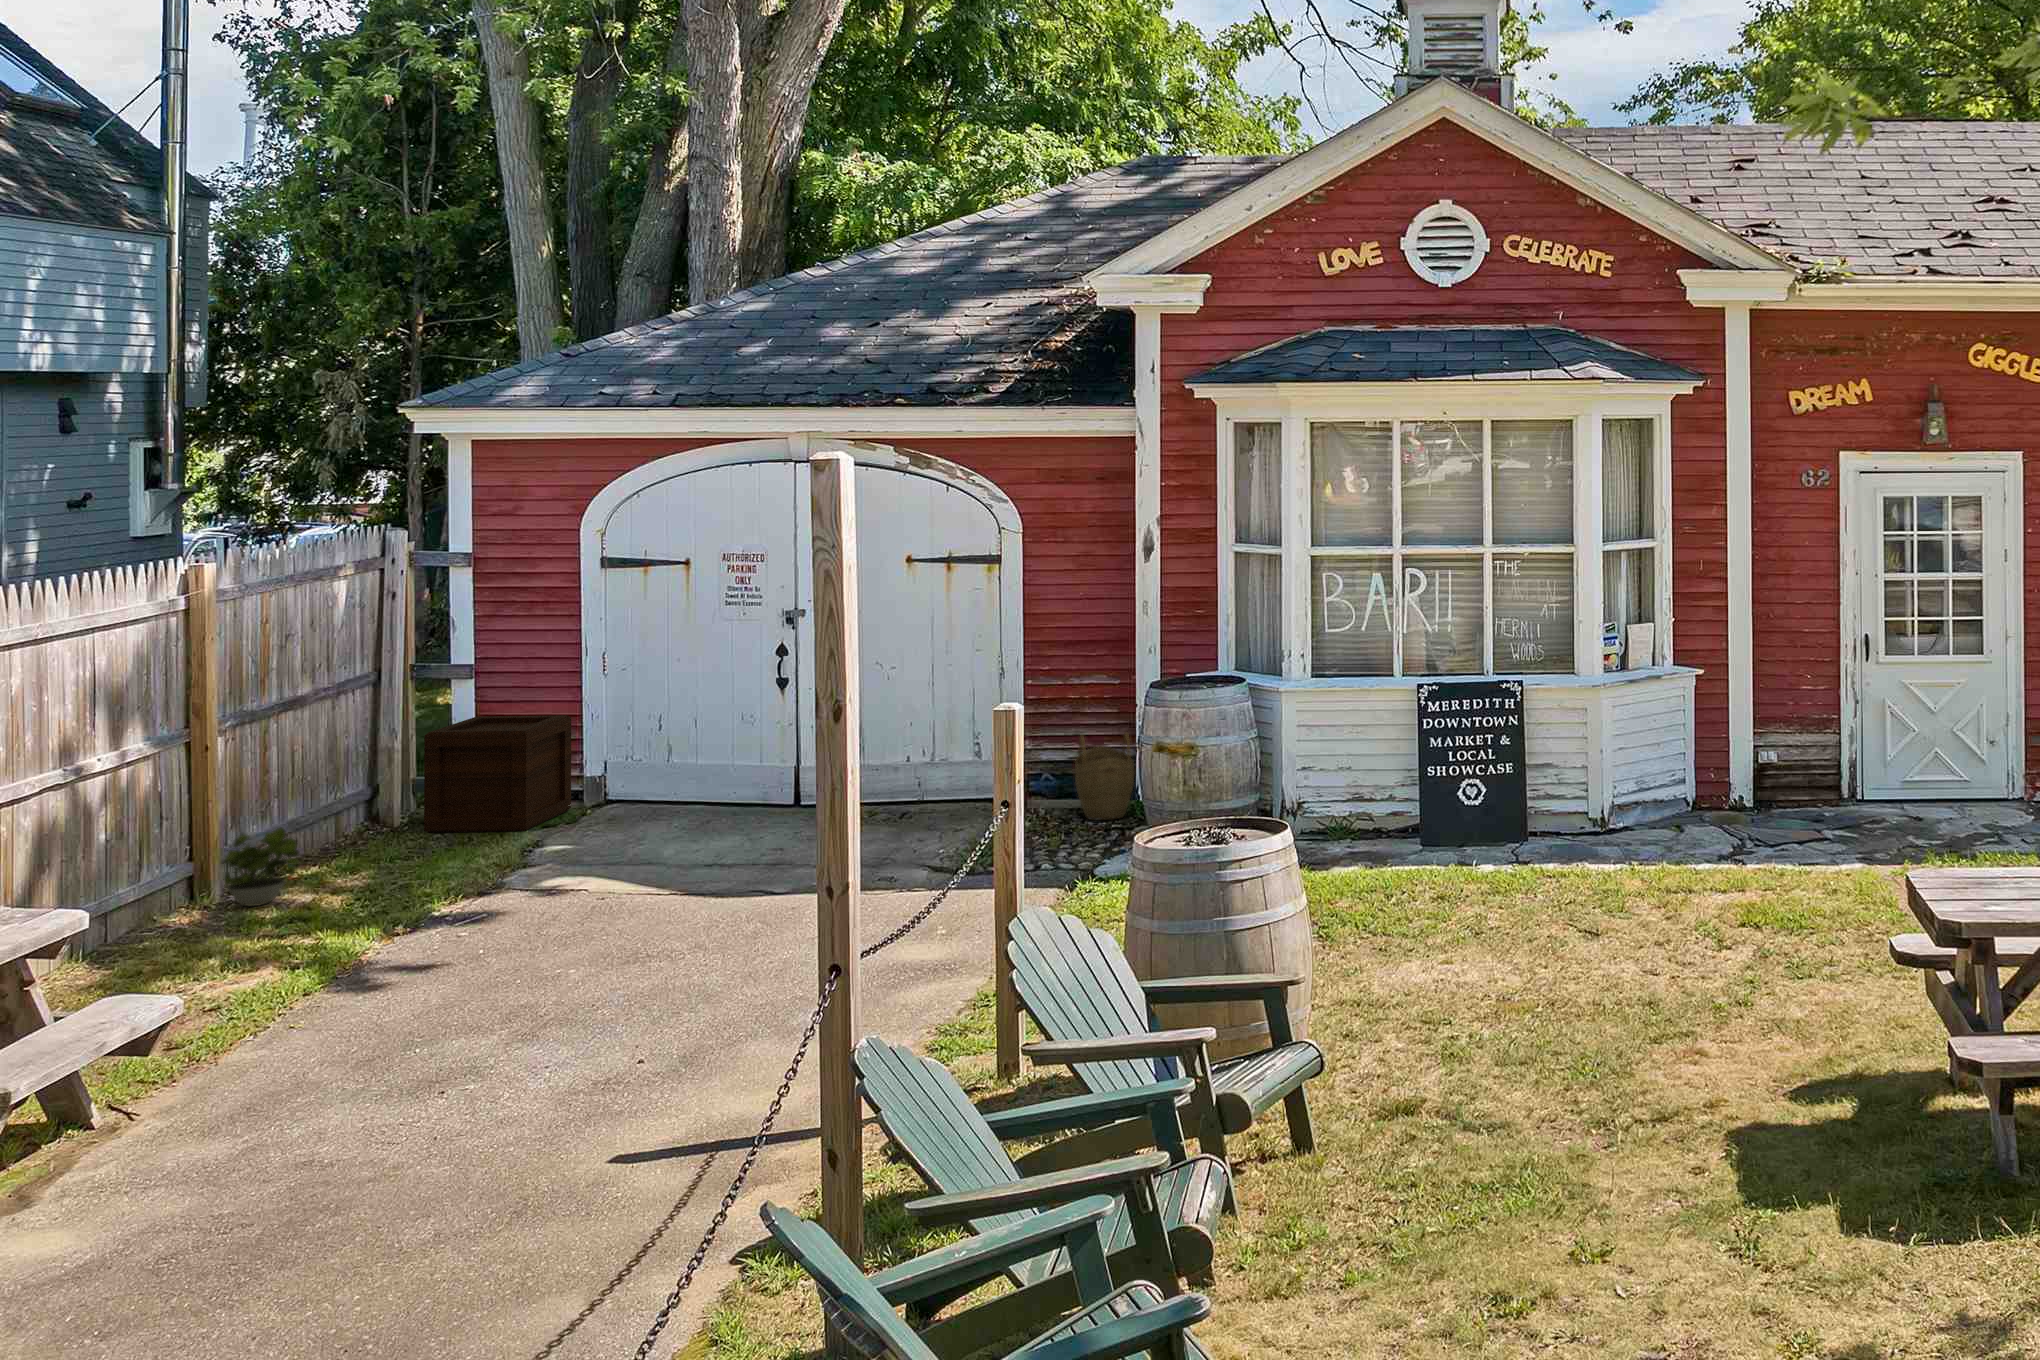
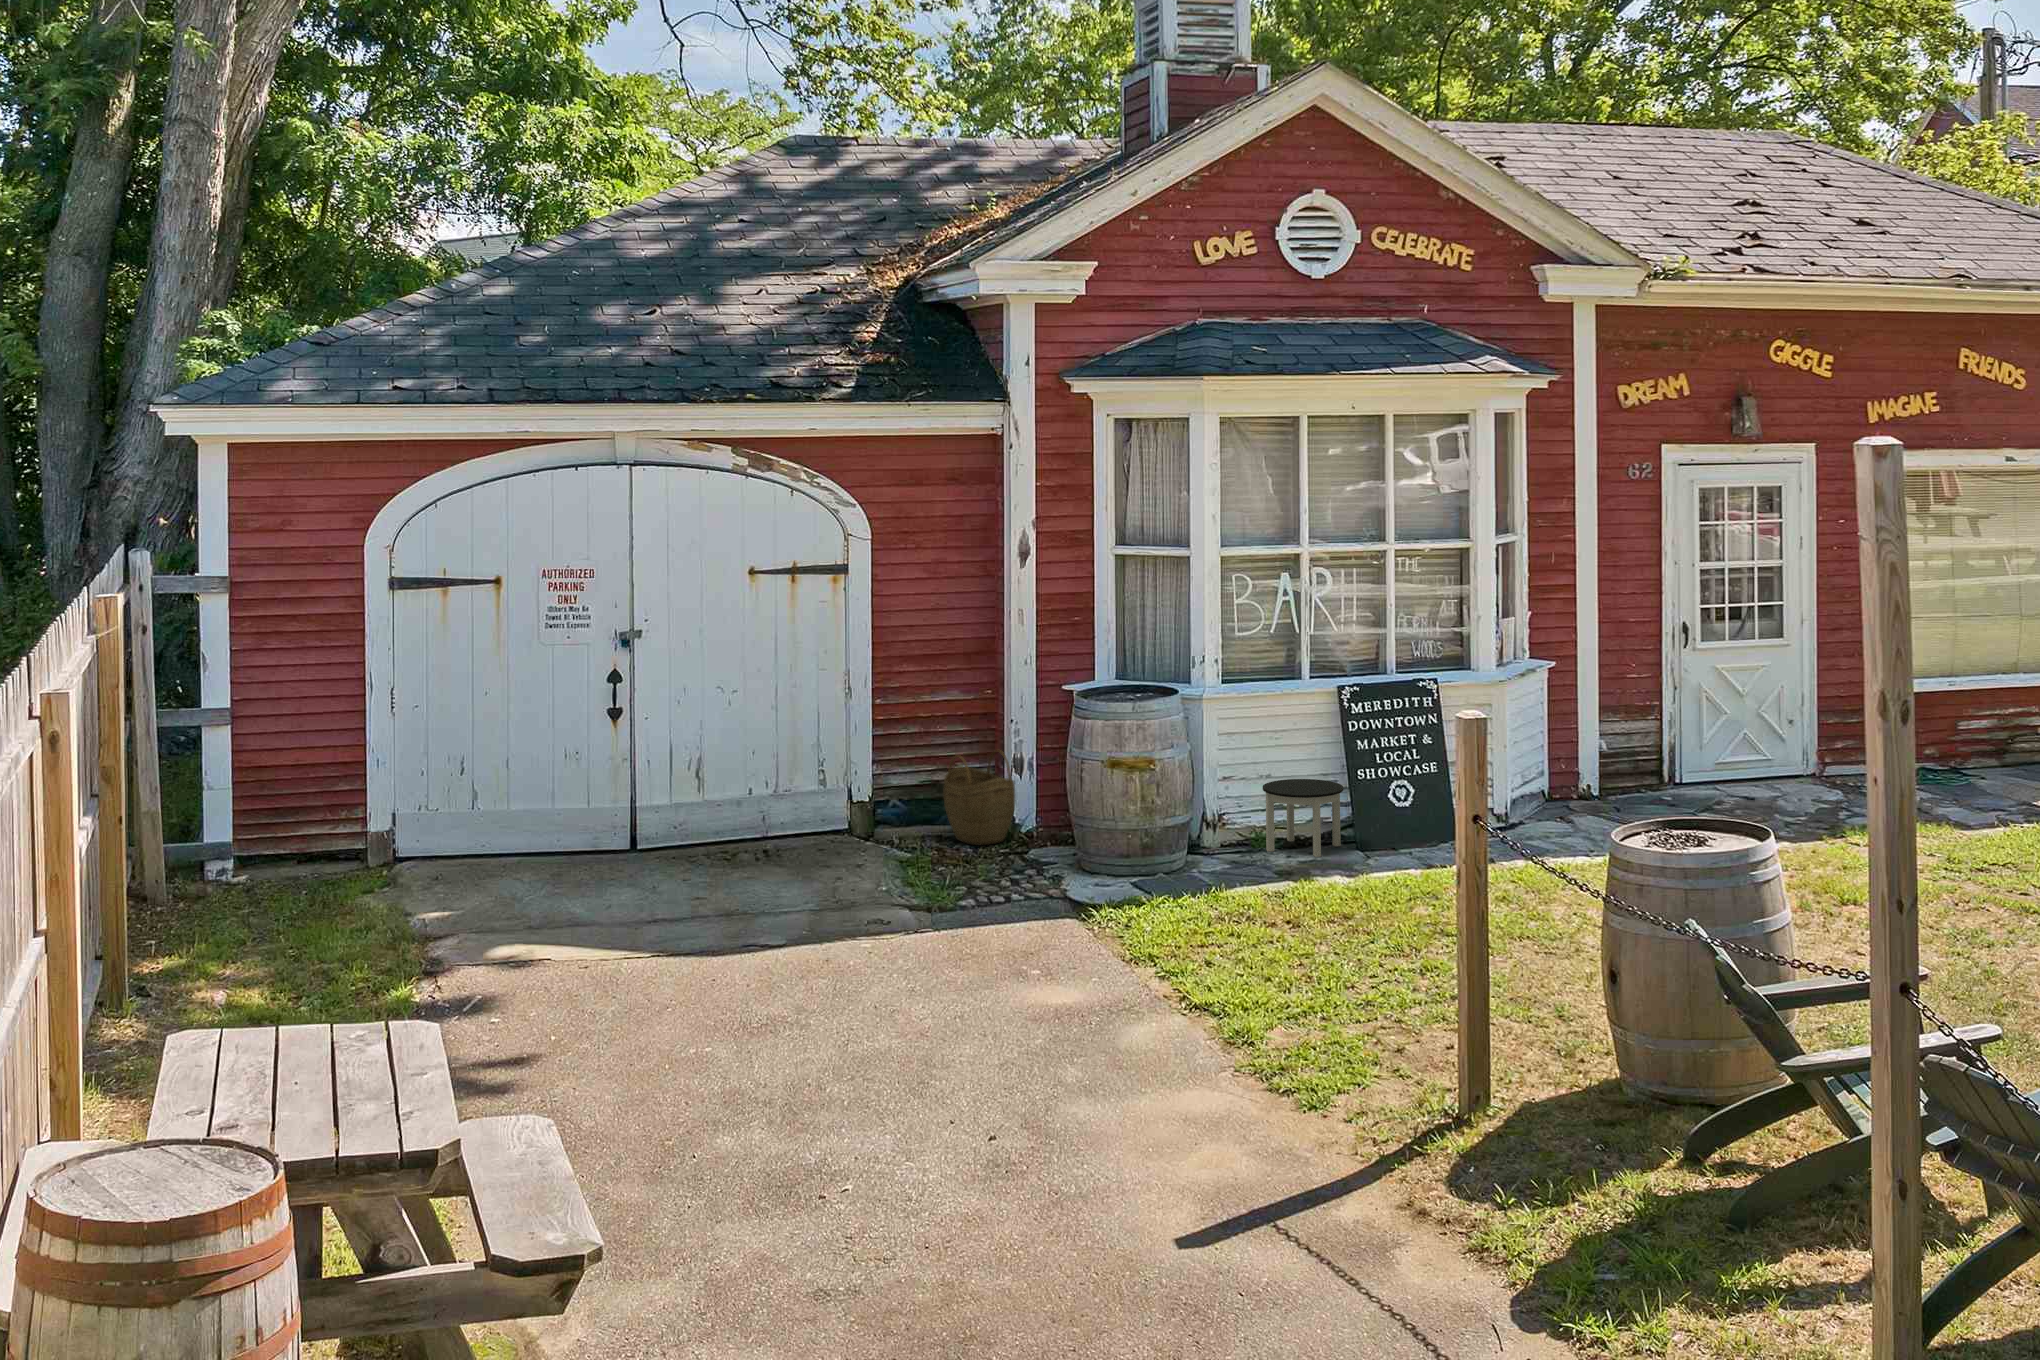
wooden crate: present [424,715,571,833] -> none [221,762,354,906]
round table: none [1329,773,1408,850] -> present [1263,779,1343,857]
potted plant: present [223,828,300,906] -> none [127,906,238,1003]

